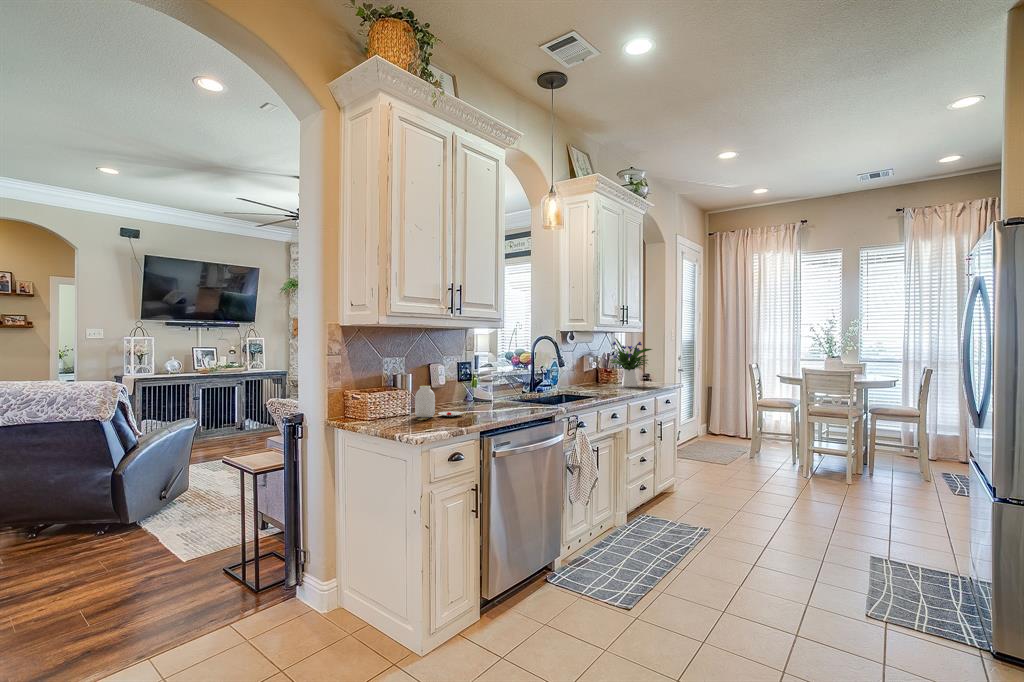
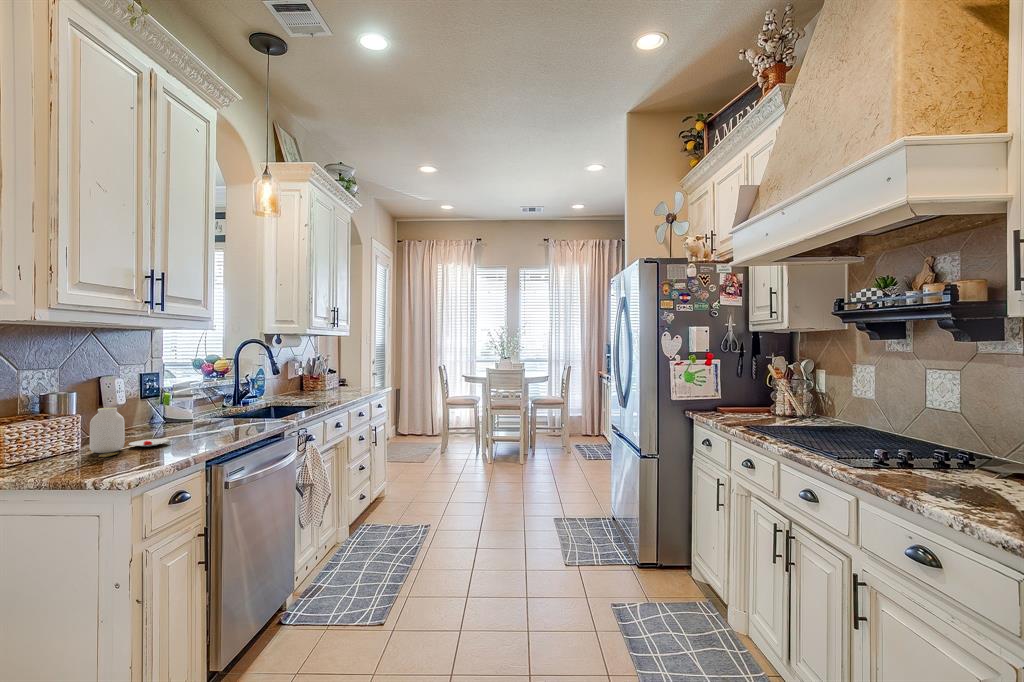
flower arrangement: present [610,338,652,387] -> none [315,342,366,393]

